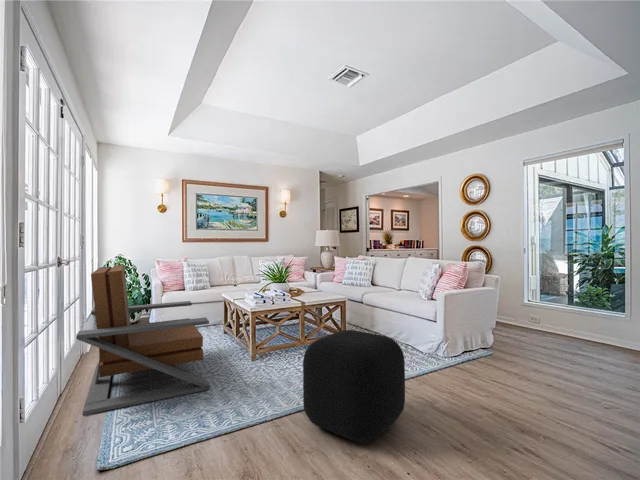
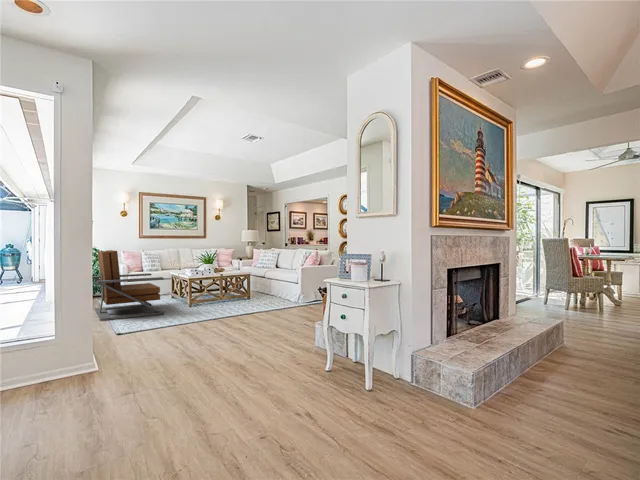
ottoman: present [303,330,405,443] -> none [210,279,258,322]

